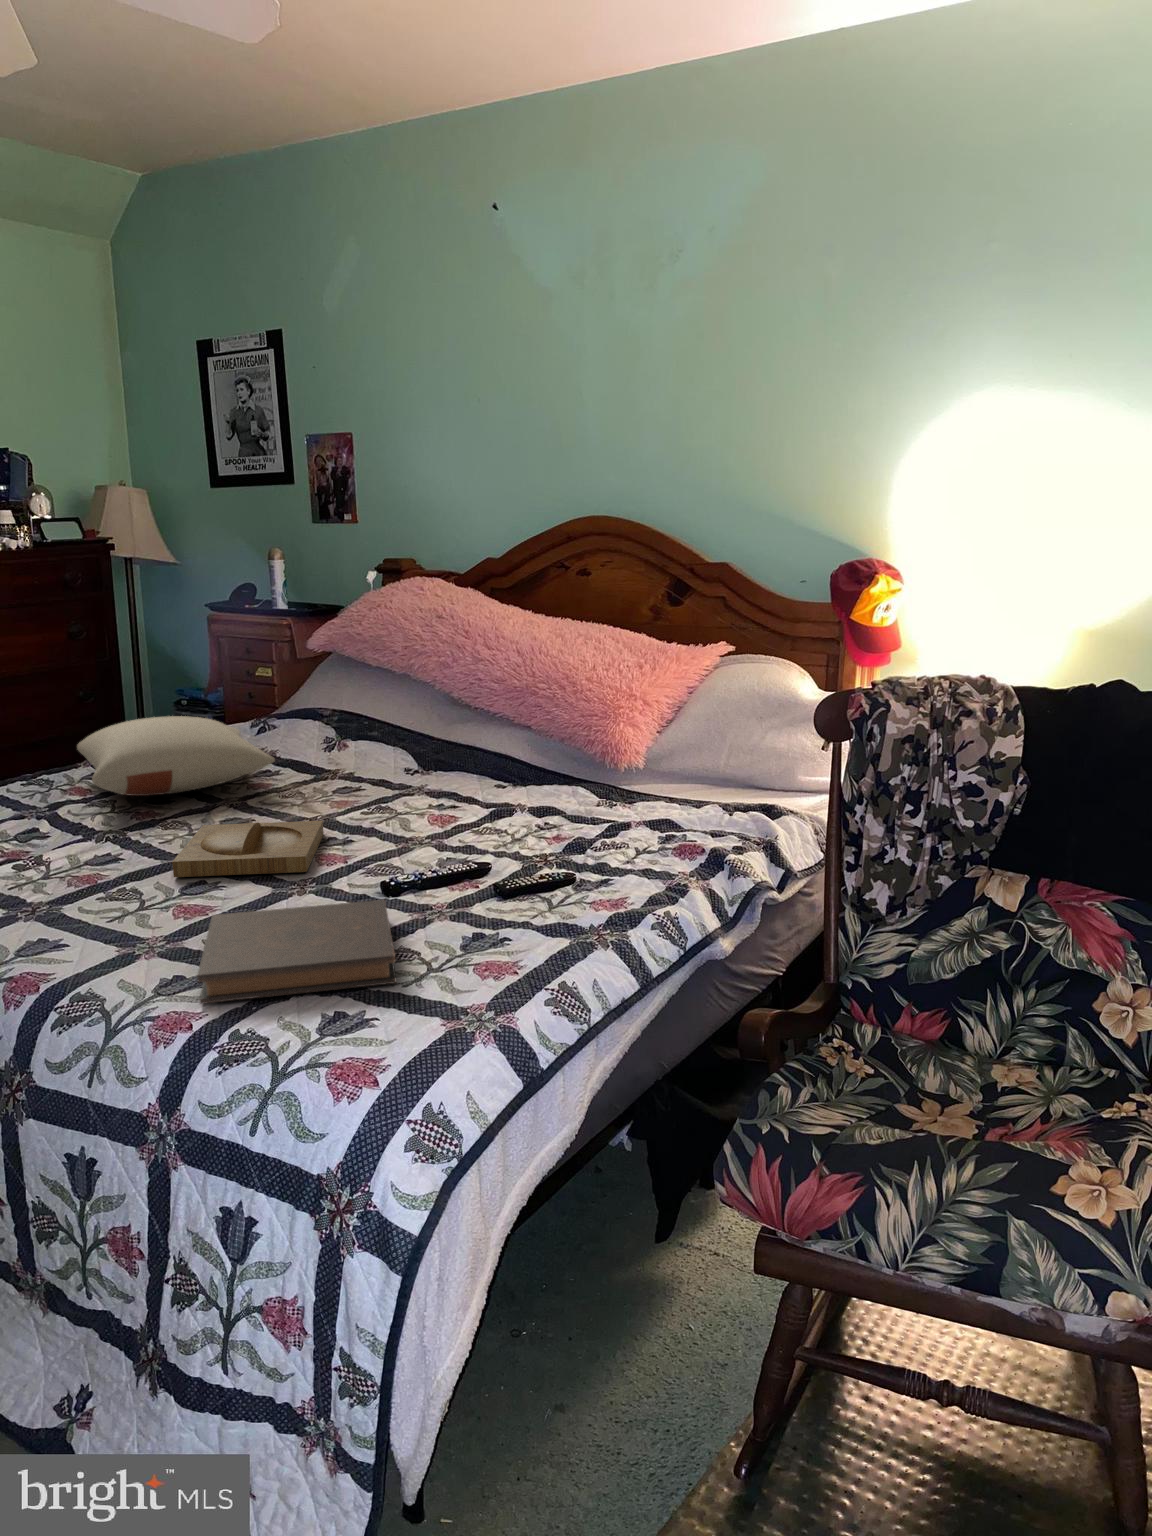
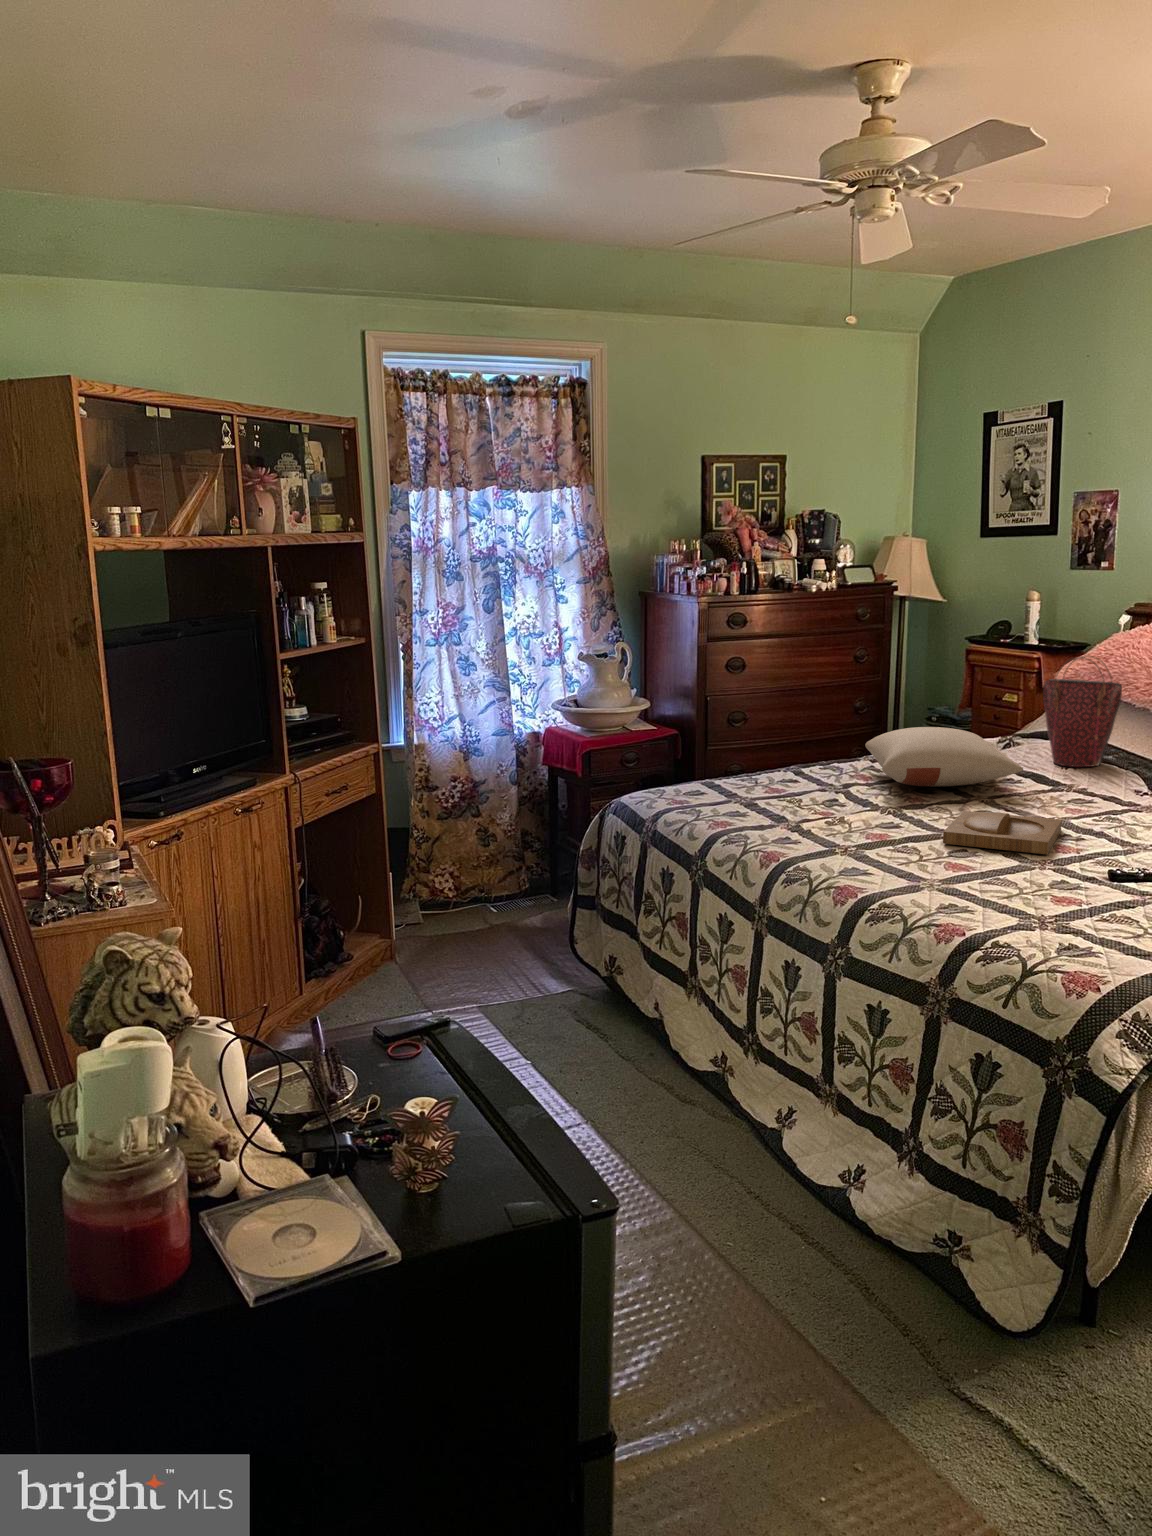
handbag: none [293,617,378,747] -> present [1043,655,1122,767]
book: present [197,900,396,1004] -> none [969,869,1122,936]

